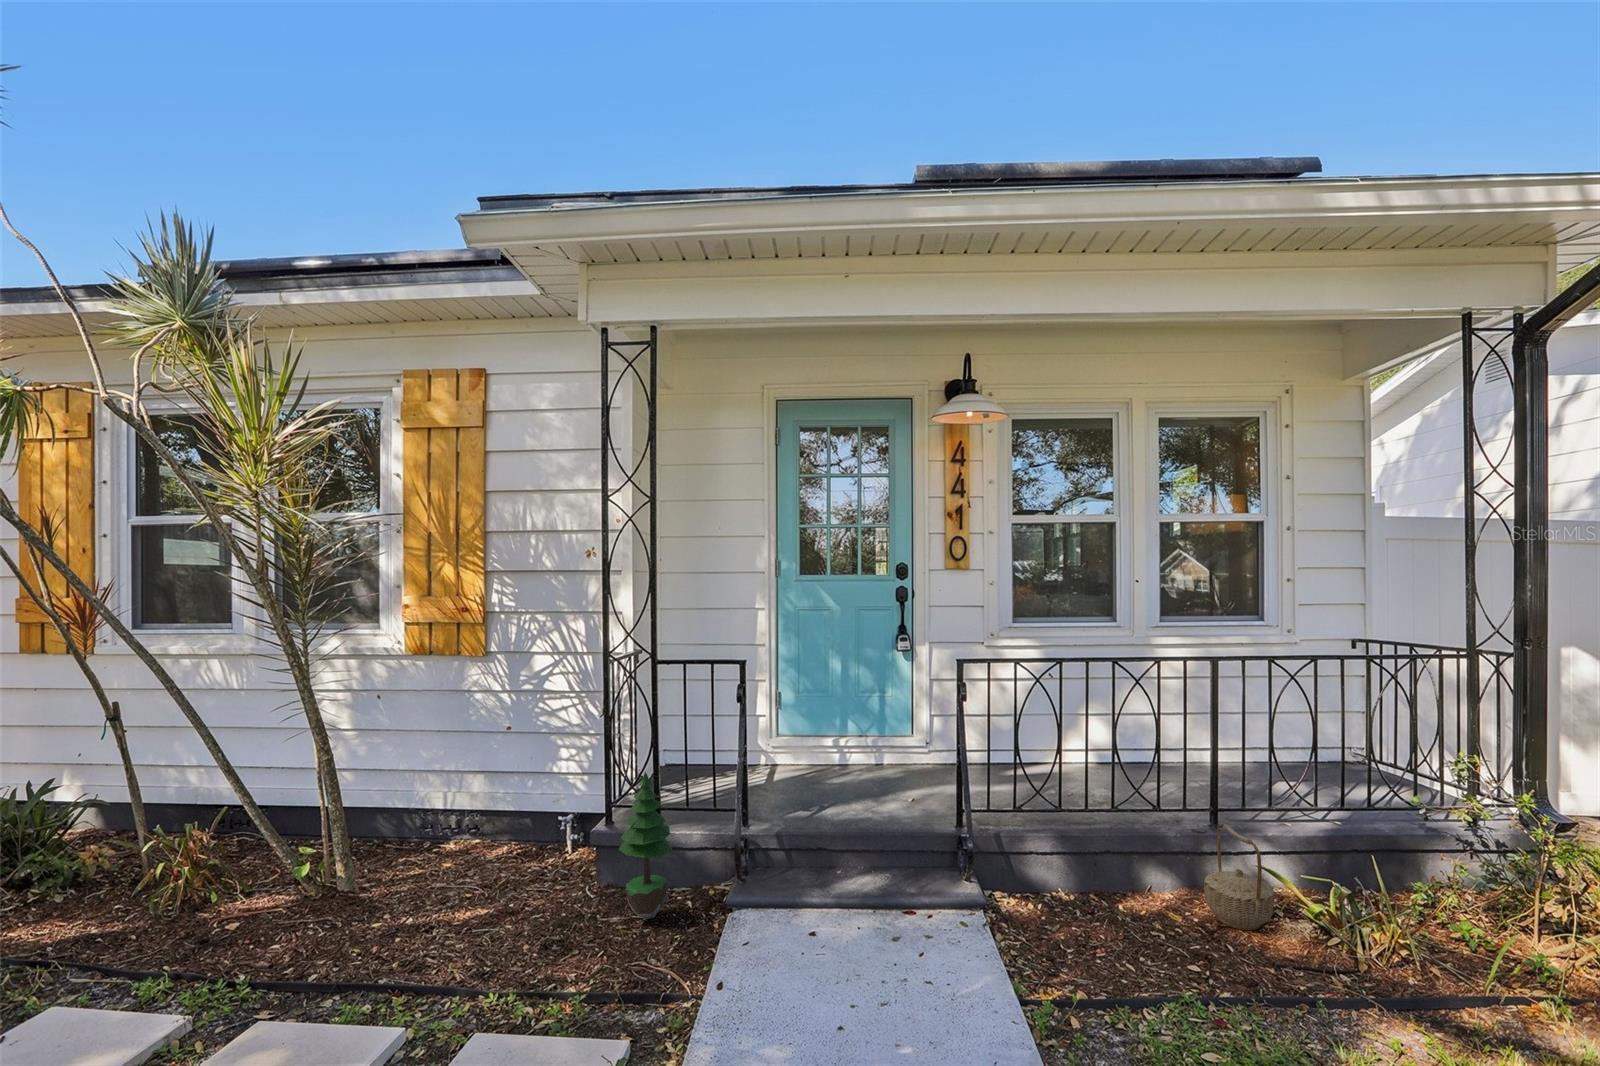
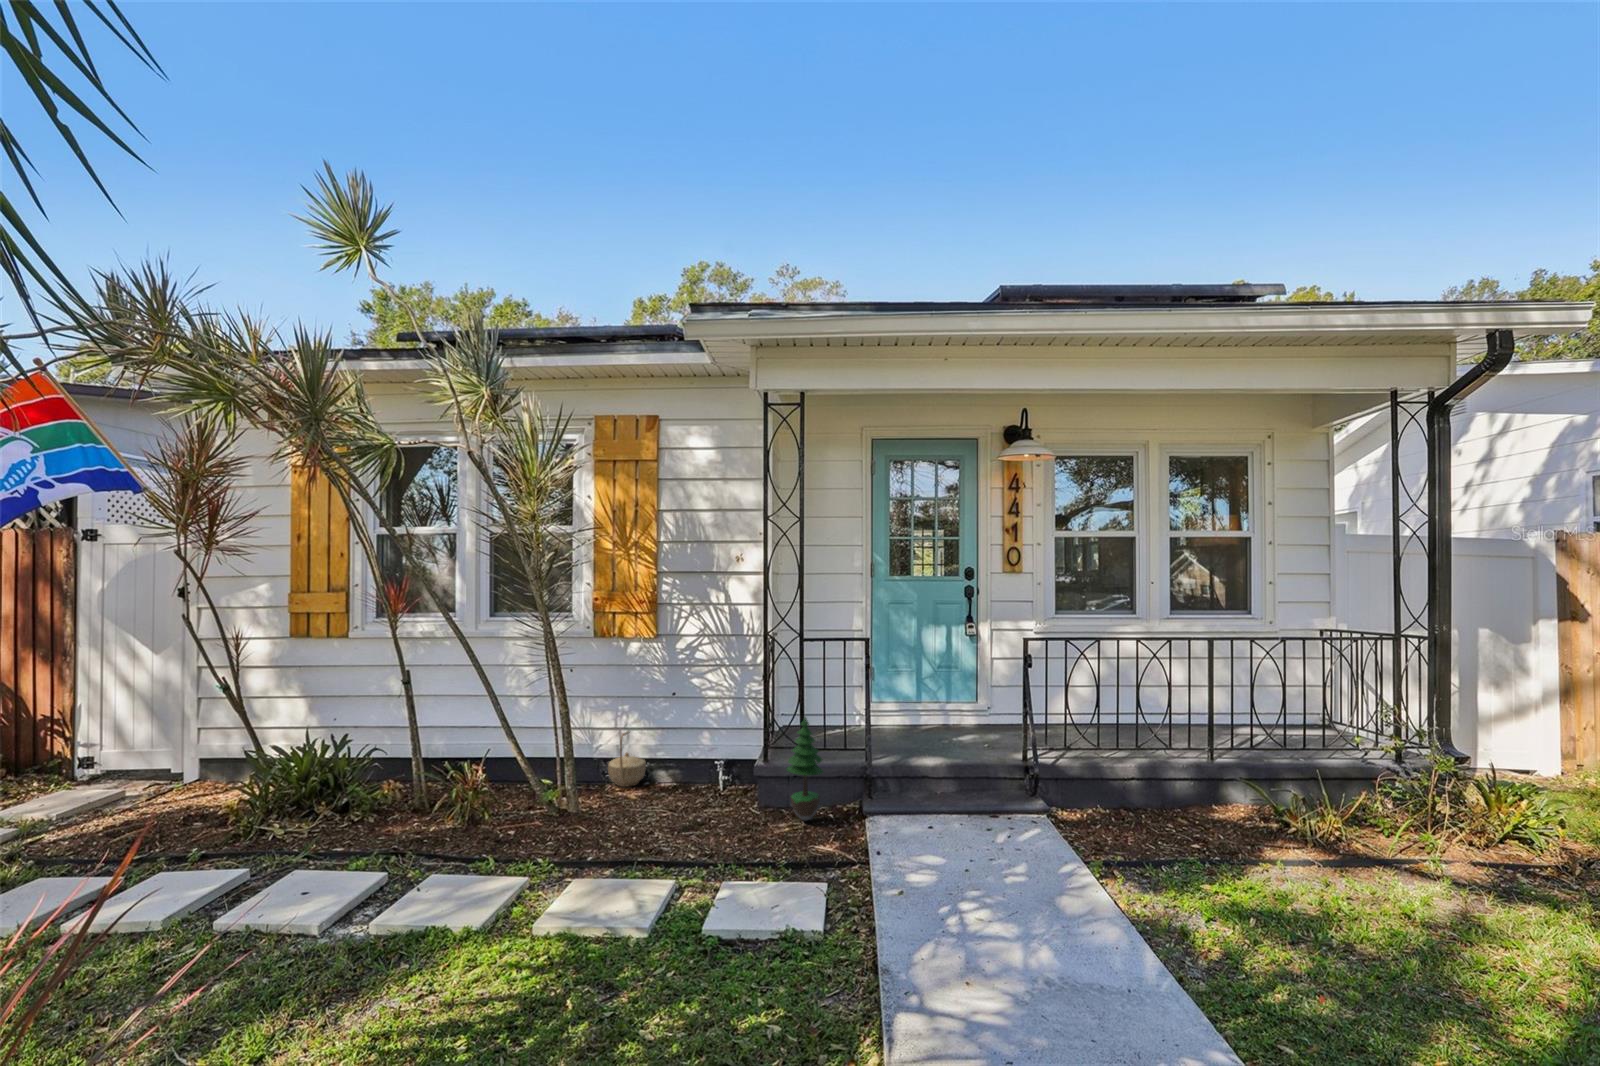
basket: present [1204,824,1274,930] -> present [608,731,646,787]

